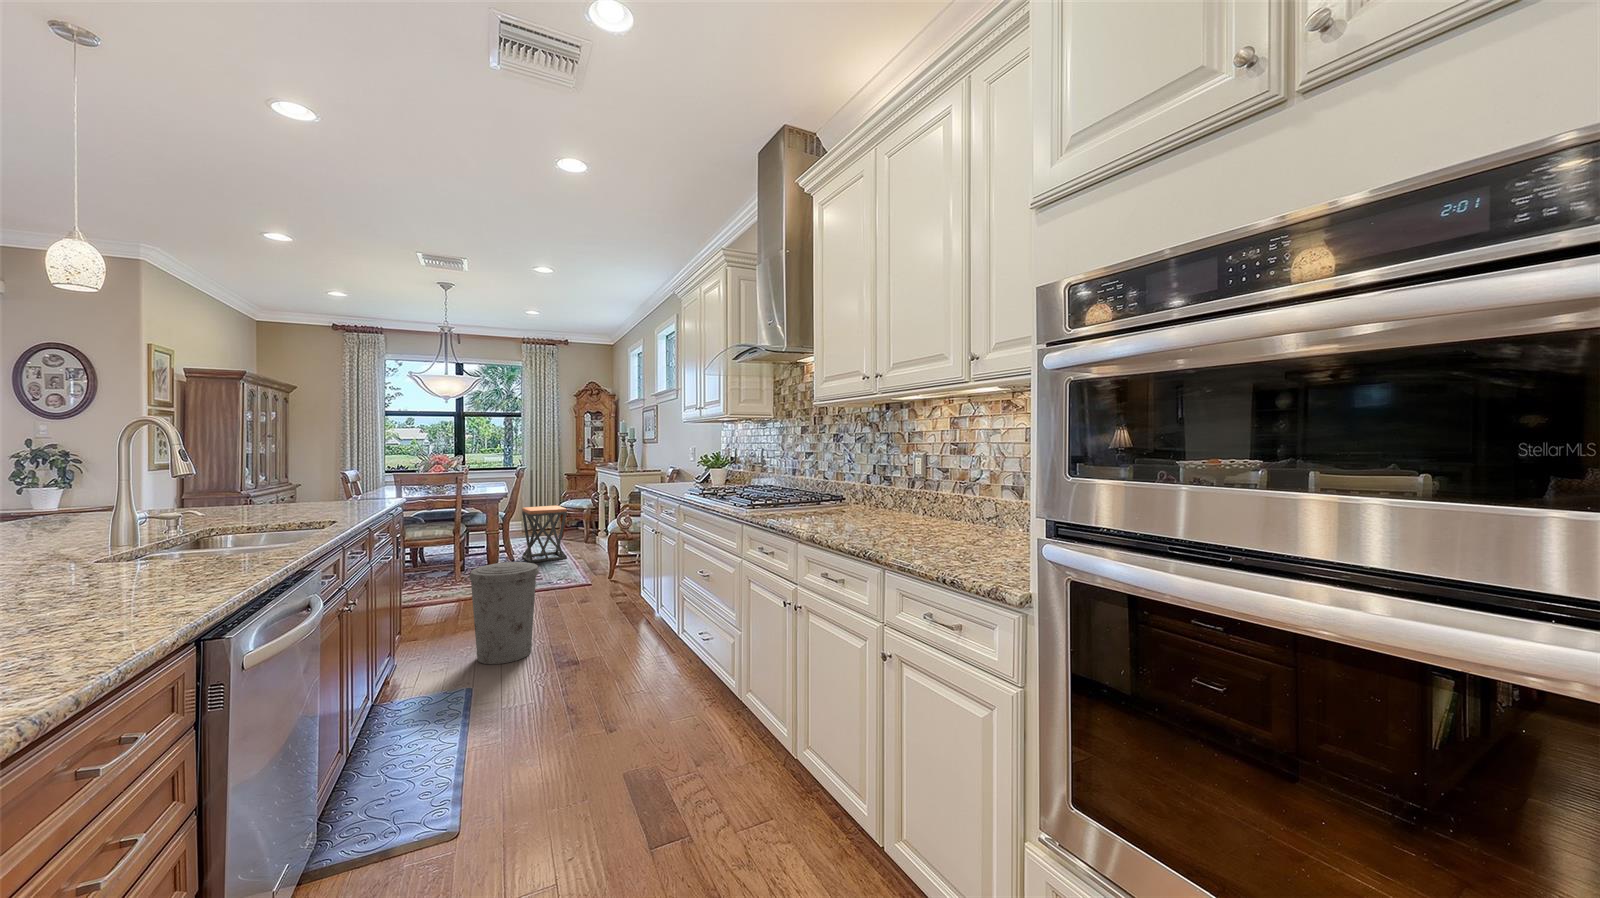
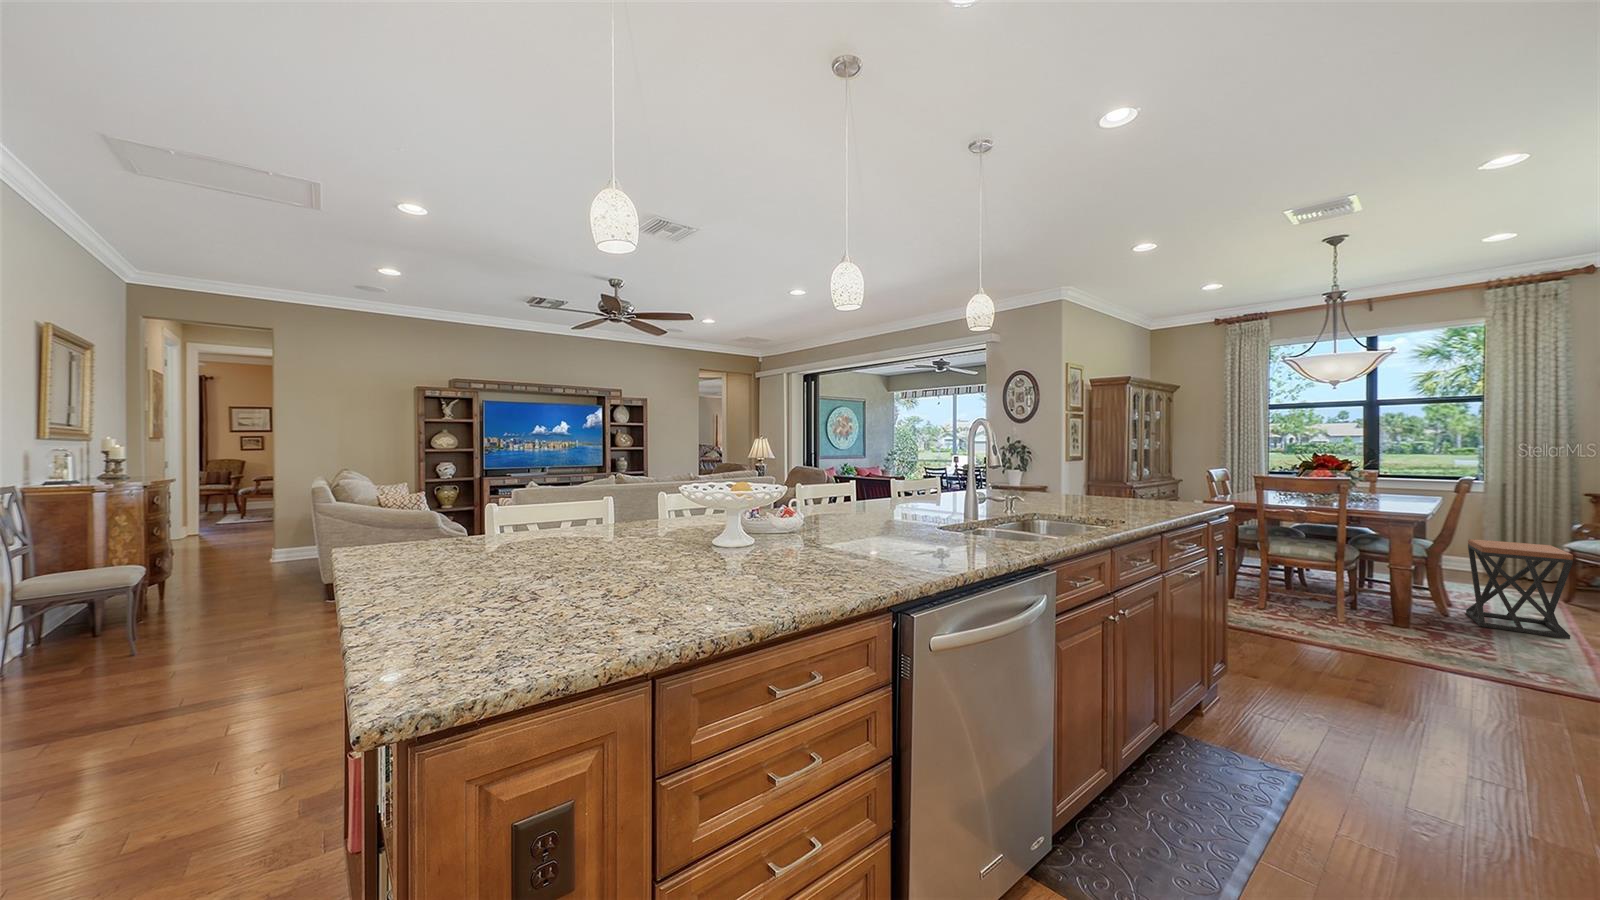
trash can: present [469,562,539,664] -> none [1325,622,1462,789]

